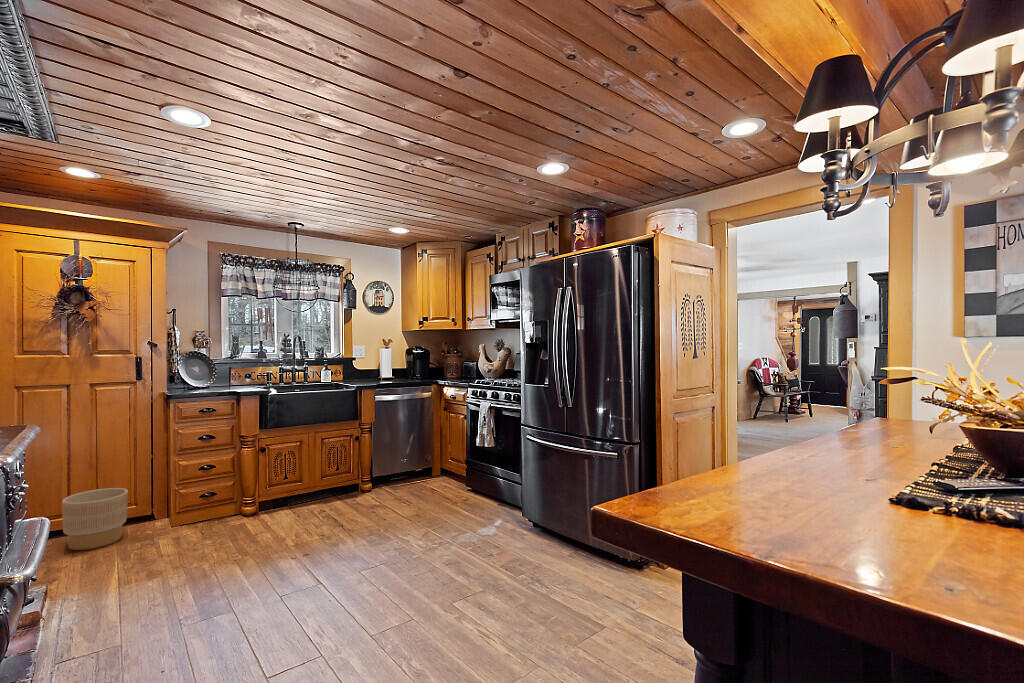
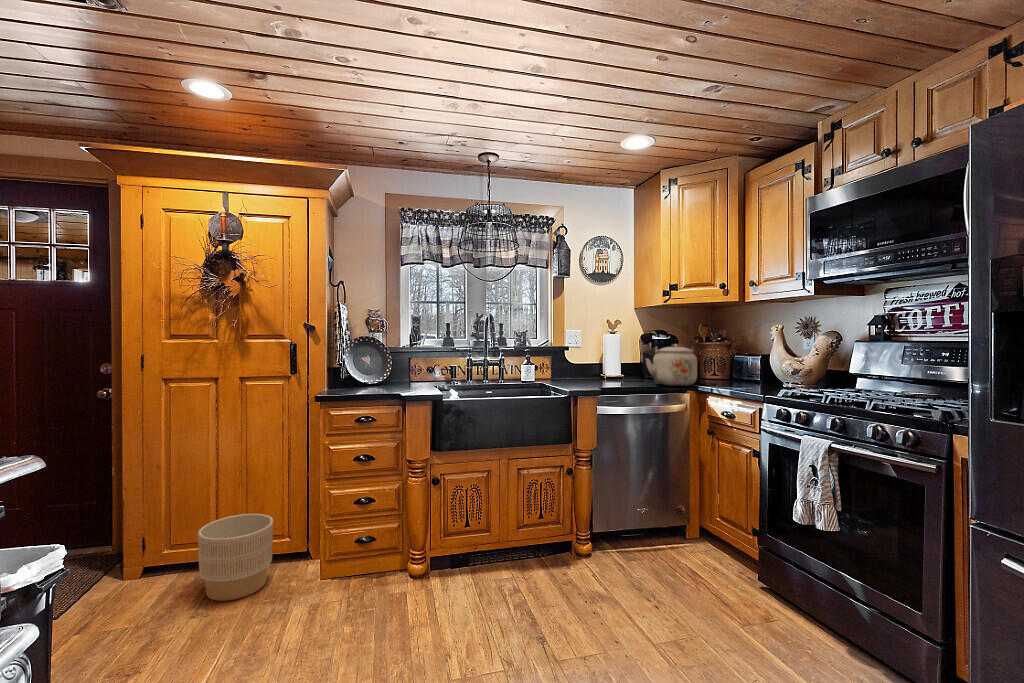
kettle: none [407,355,438,381] -> present [646,344,697,386]

